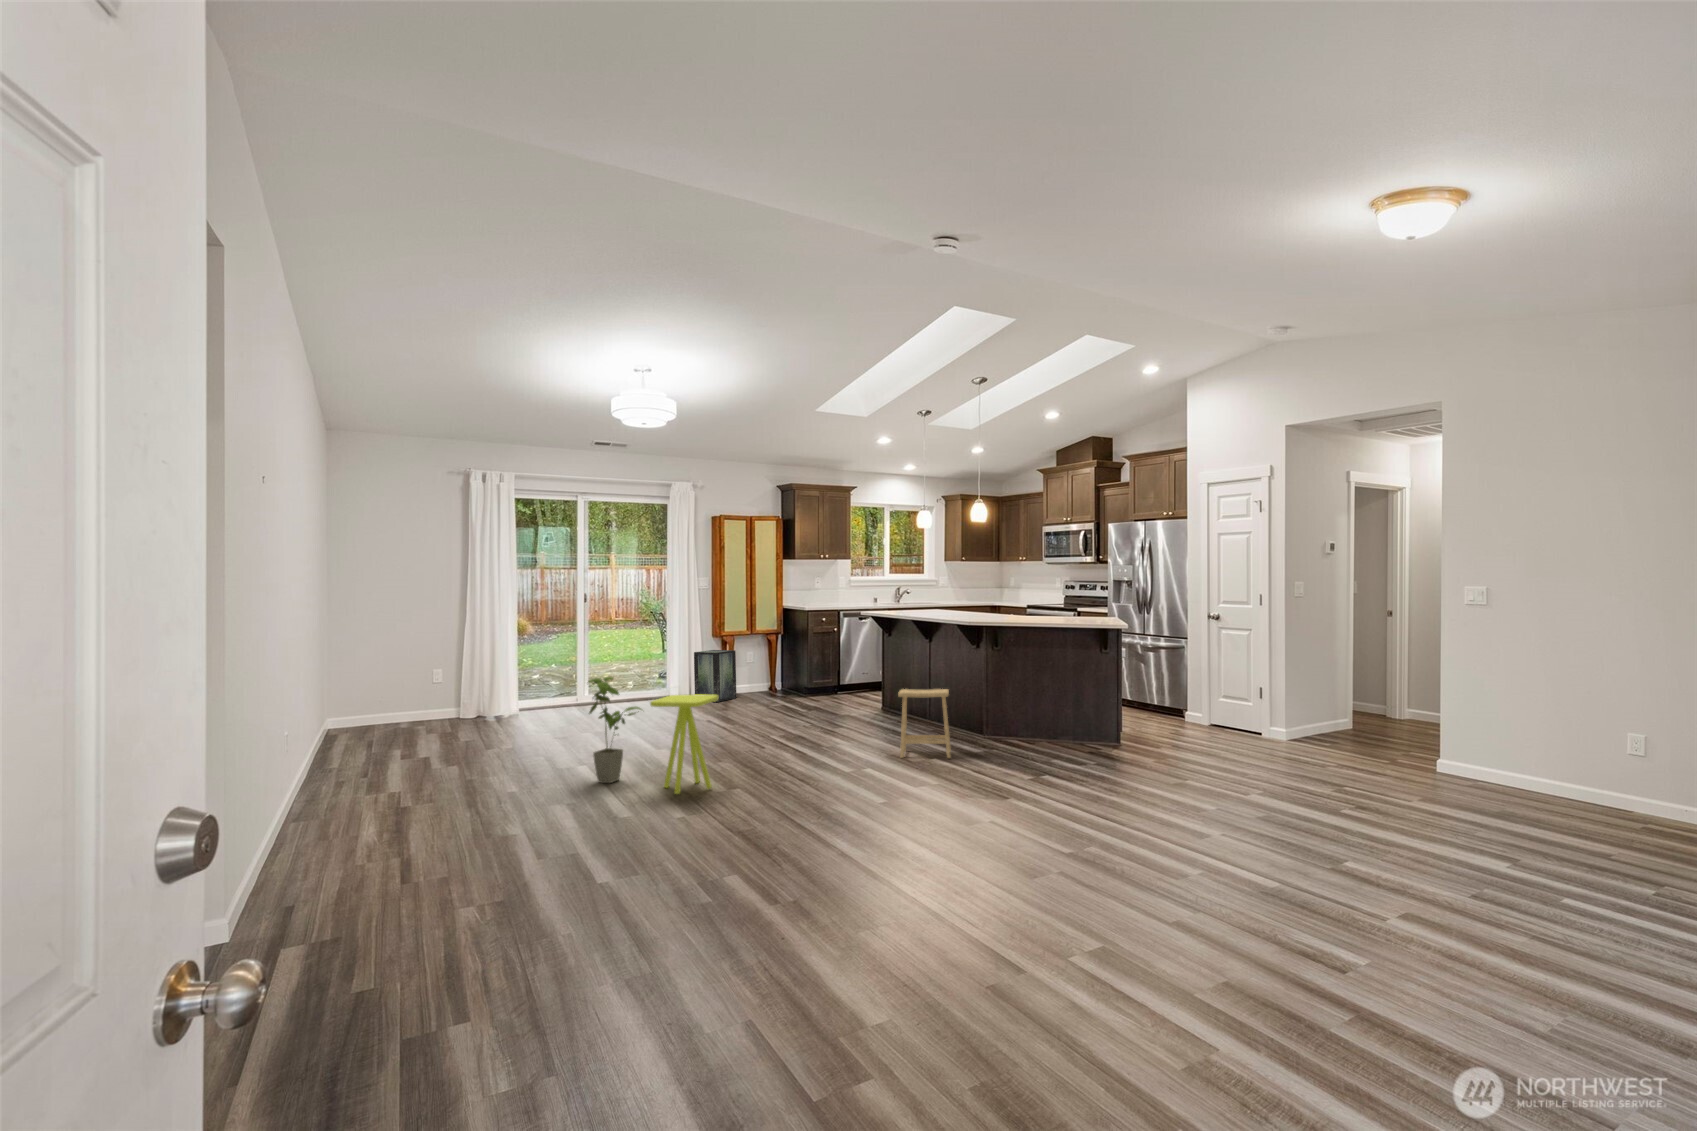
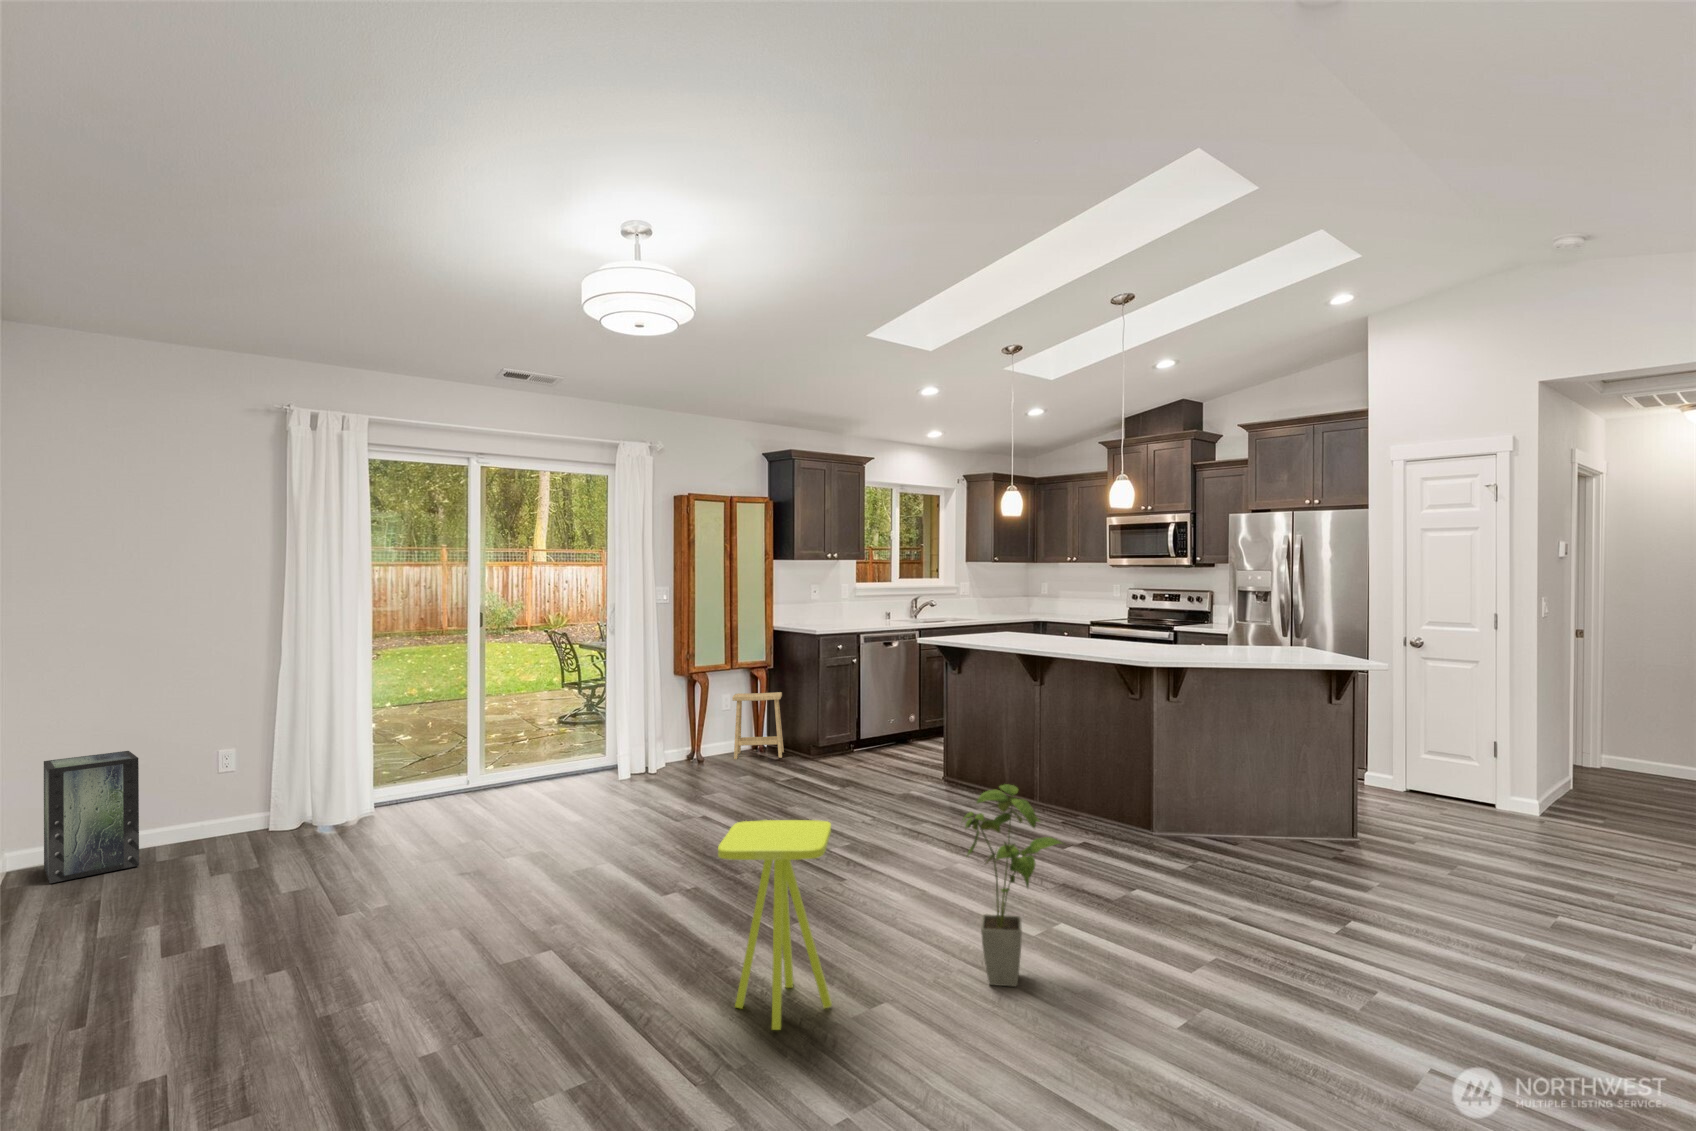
storage box: present [694,650,736,702] -> present [44,751,139,883]
house plant: present [589,677,642,783] -> present [963,784,1062,986]
footstool: present [898,689,951,758] -> present [732,692,784,759]

